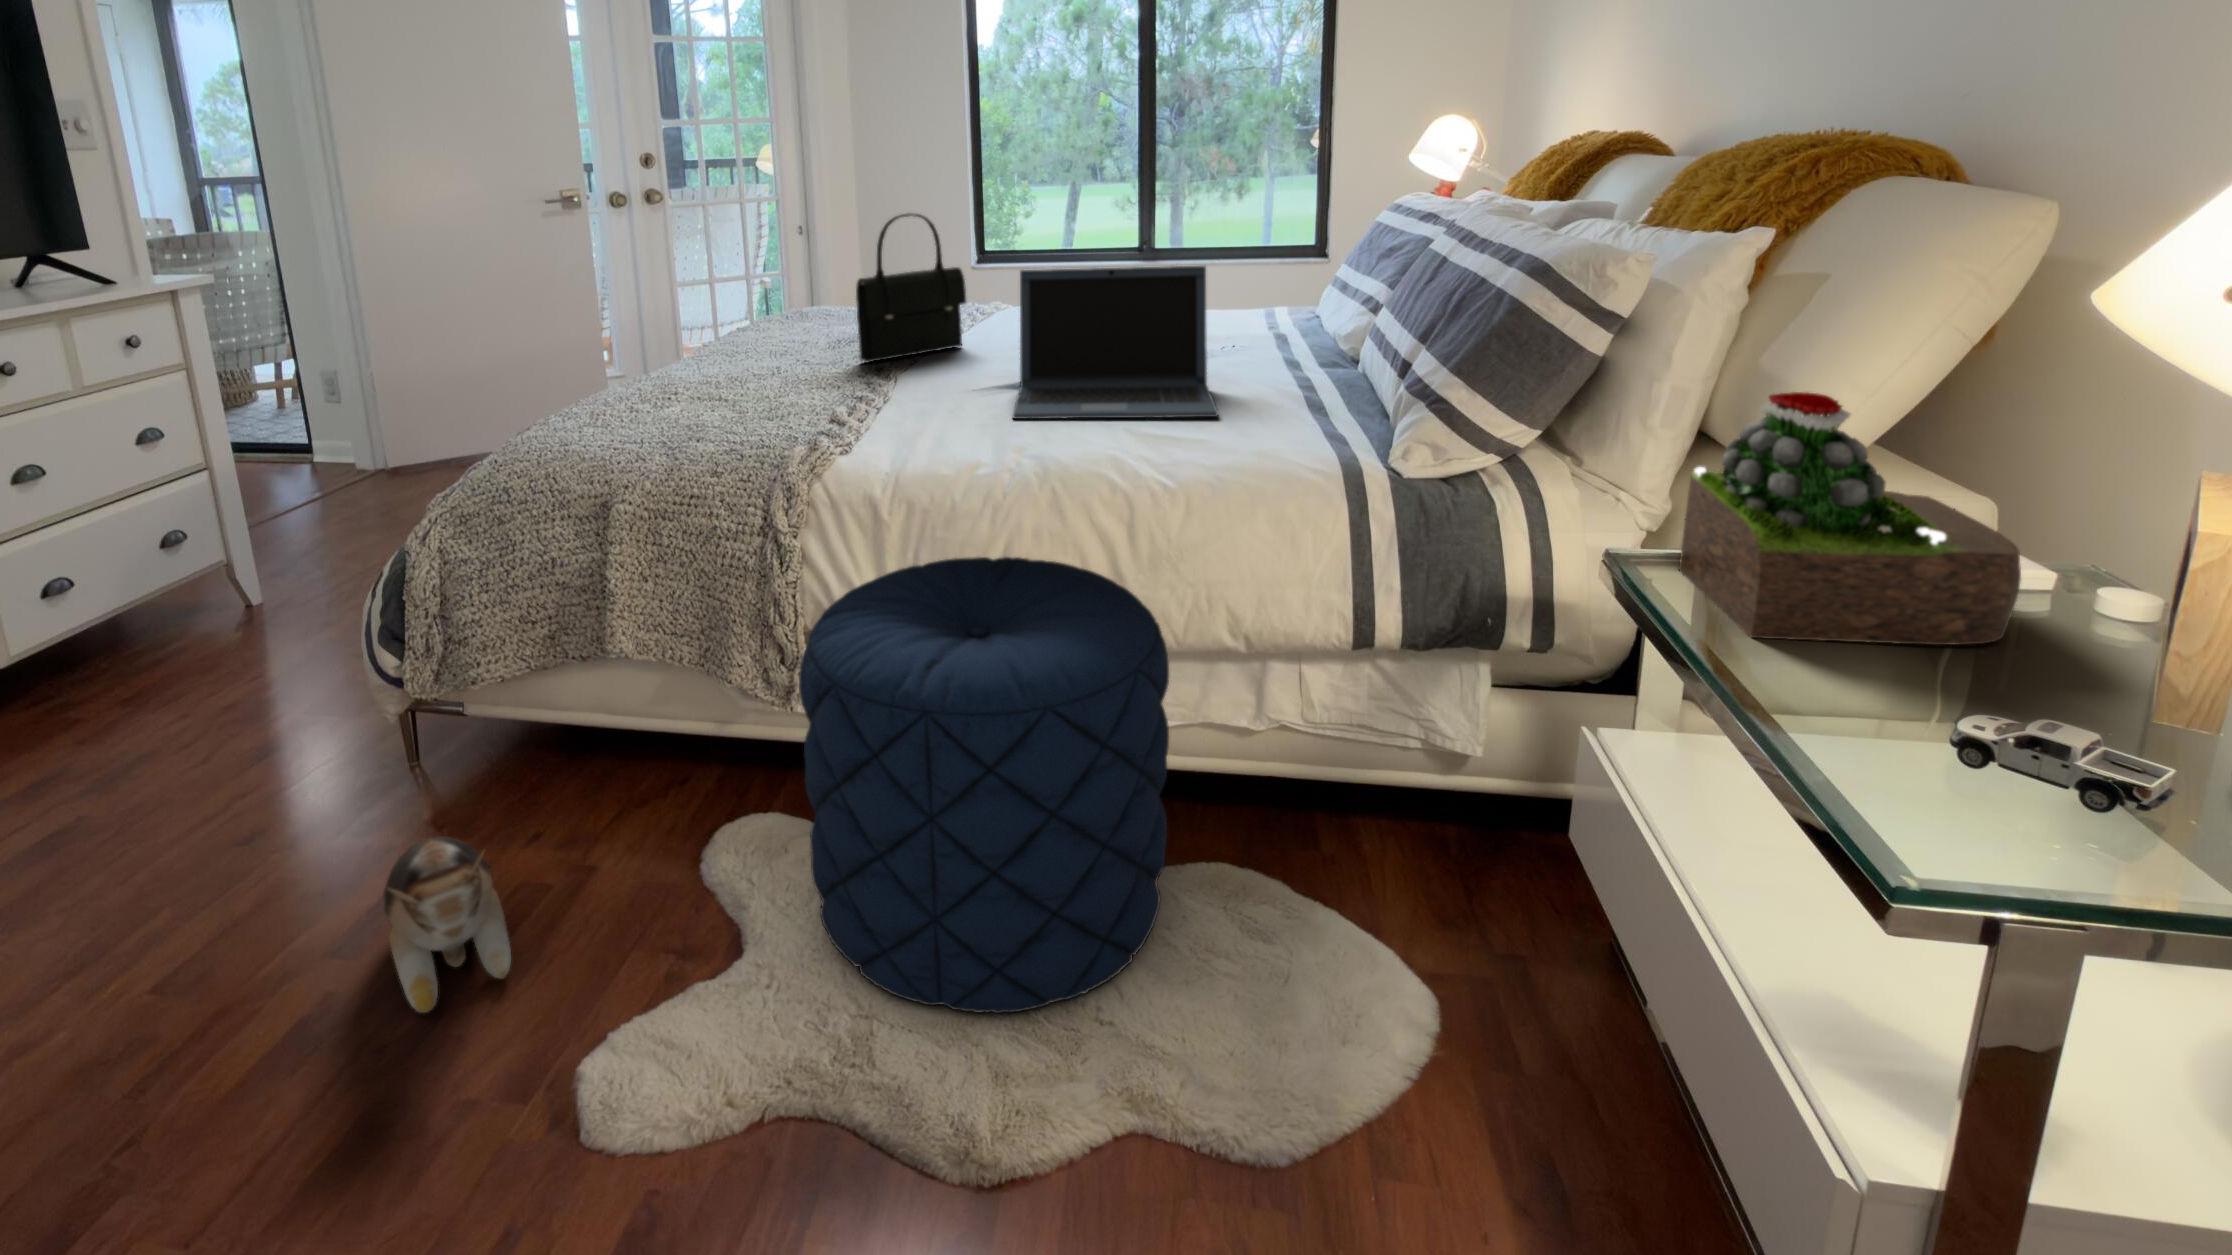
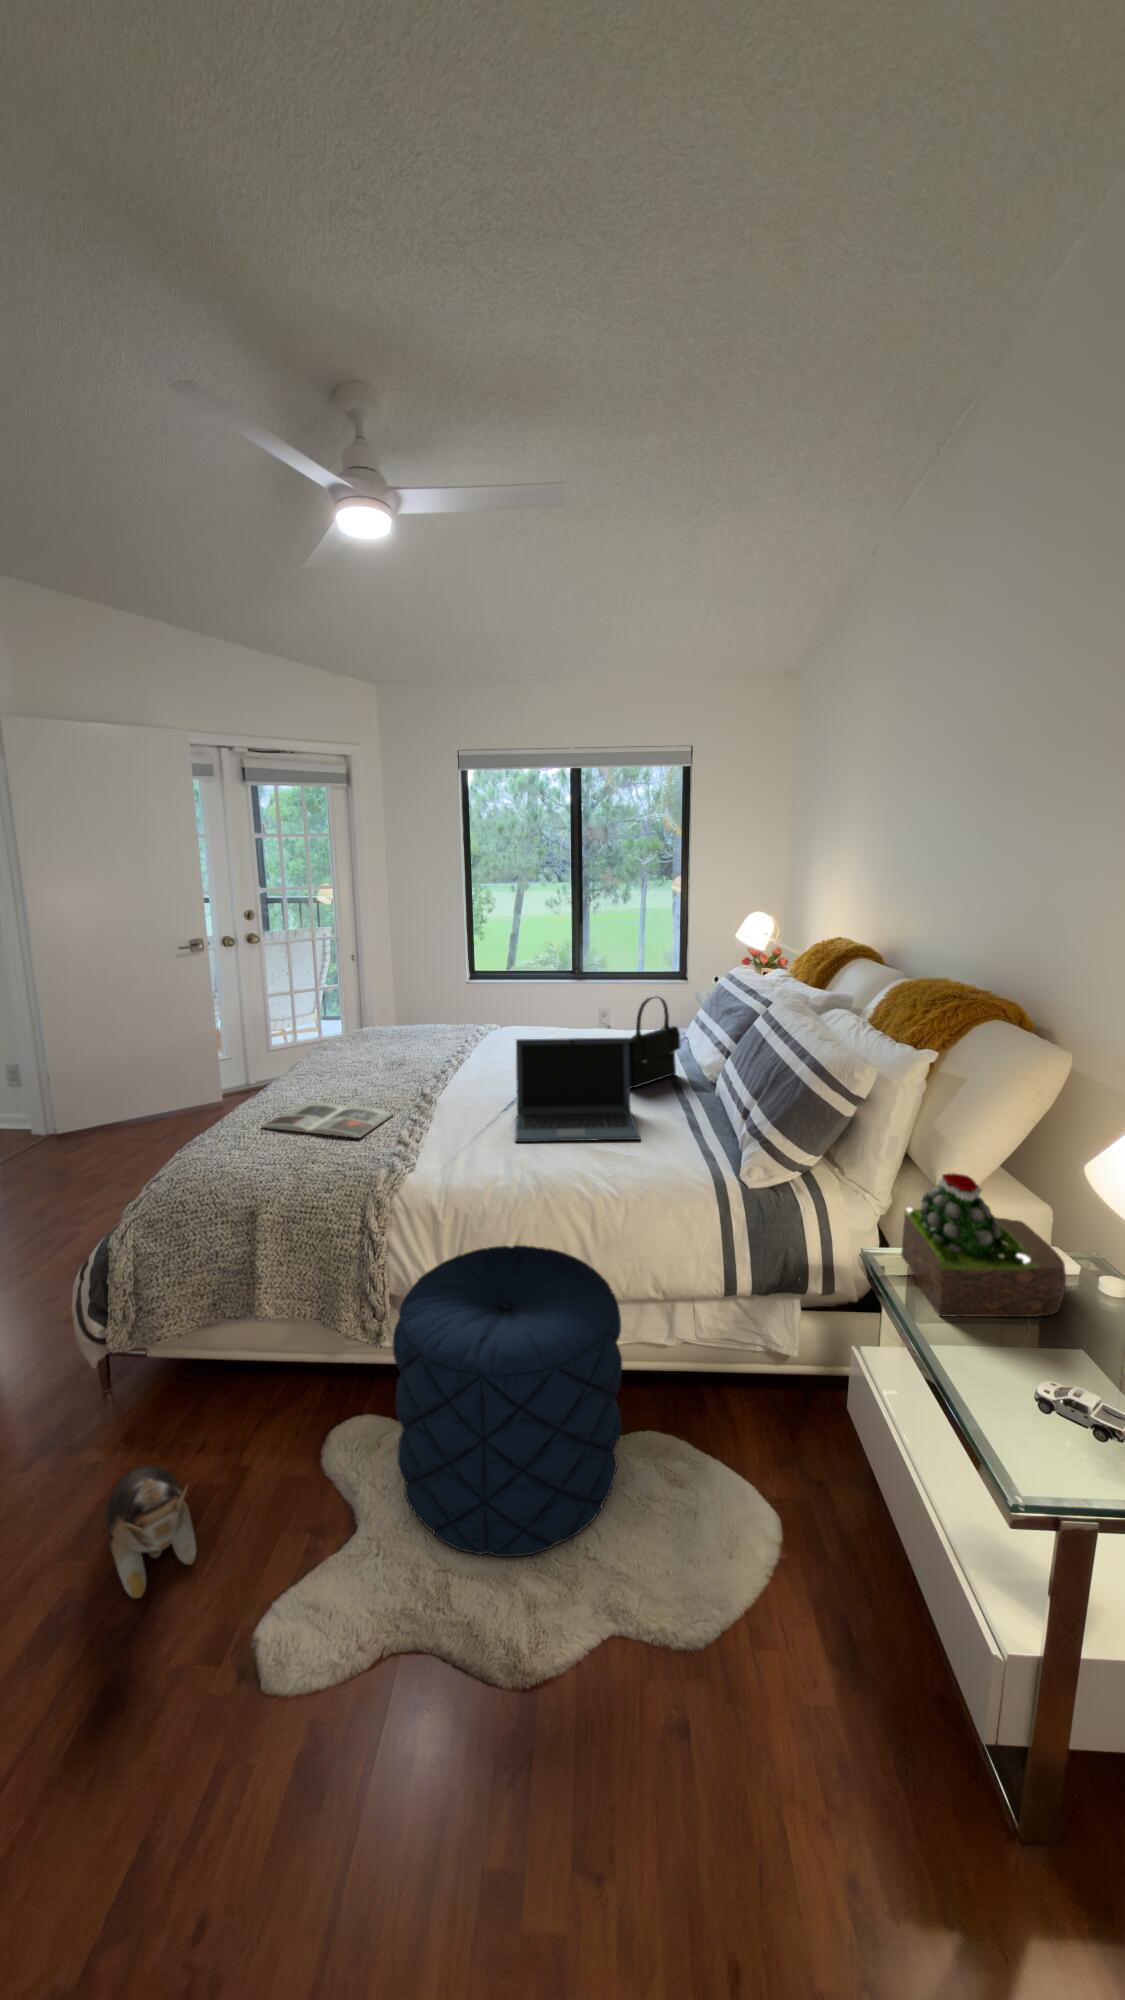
handbag: present [856,214,966,362] -> present [629,997,681,1089]
magazine: none [629,373,828,410] -> present [263,1103,393,1138]

